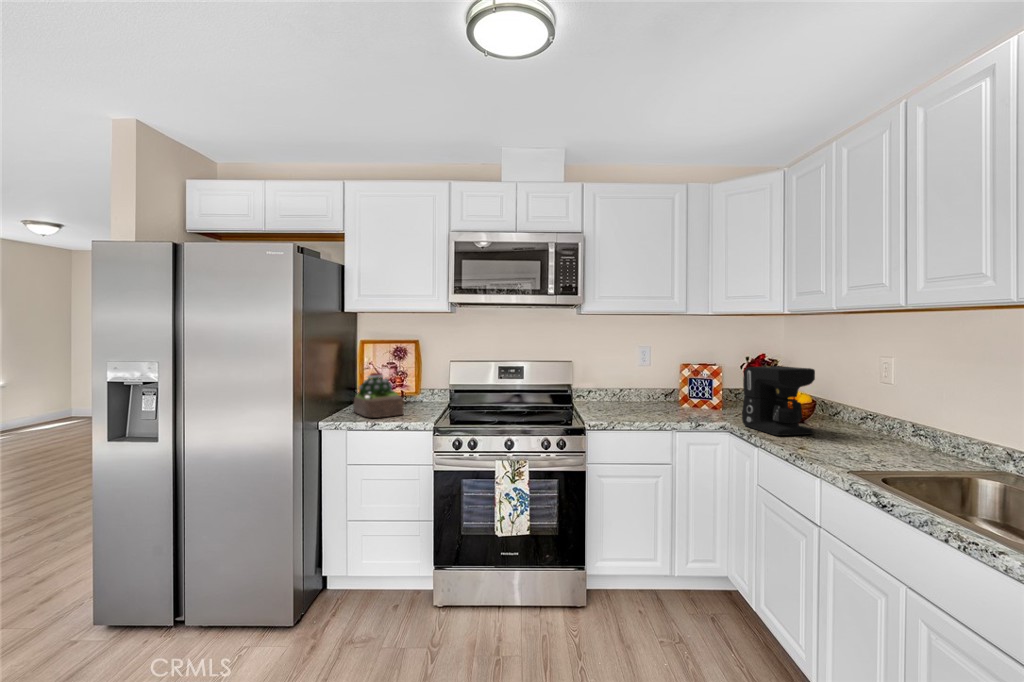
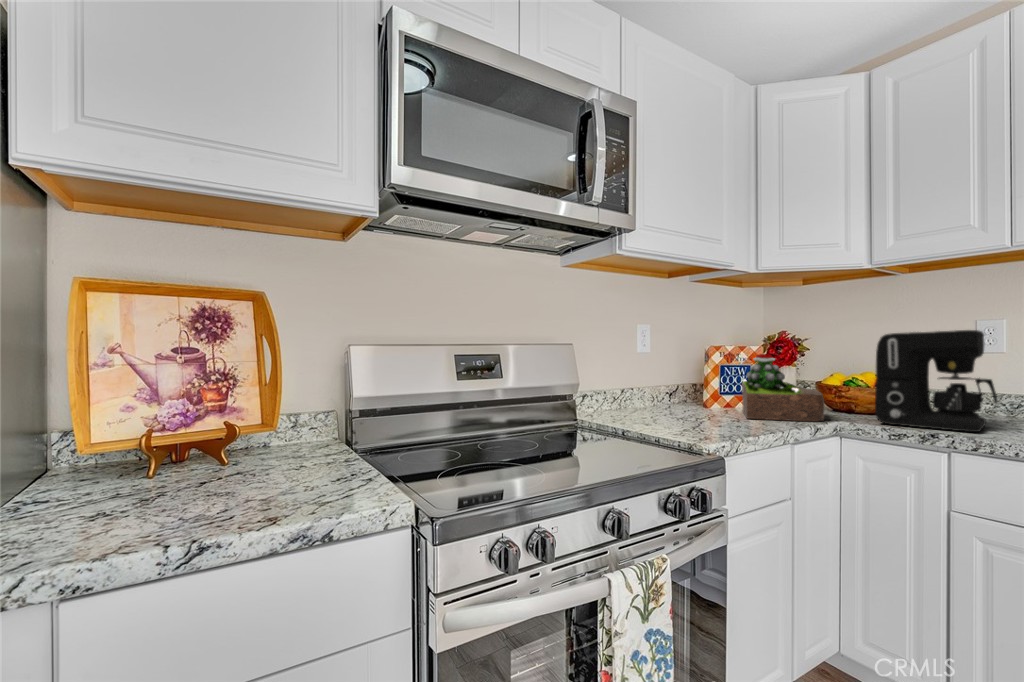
succulent plant: present [354,373,404,418] -> present [742,354,824,421]

